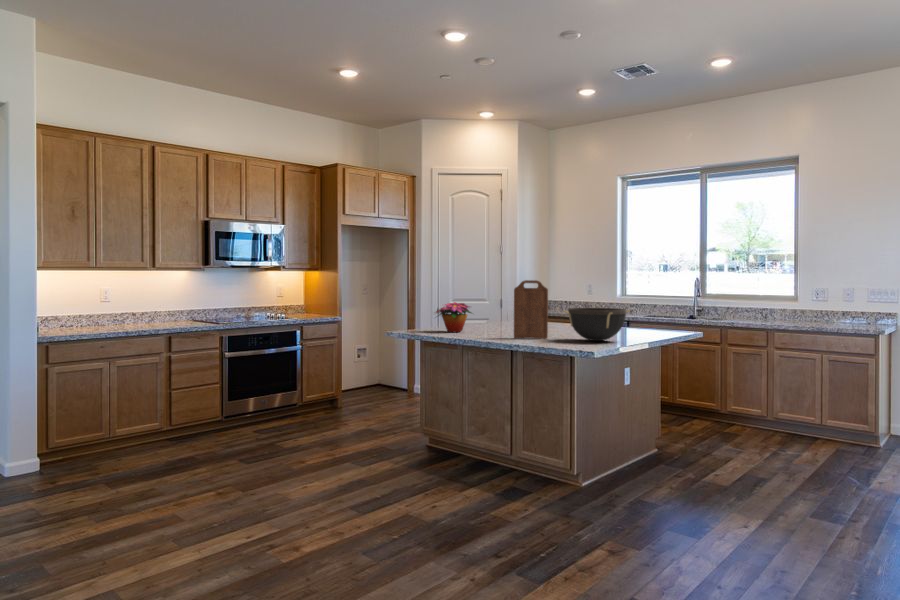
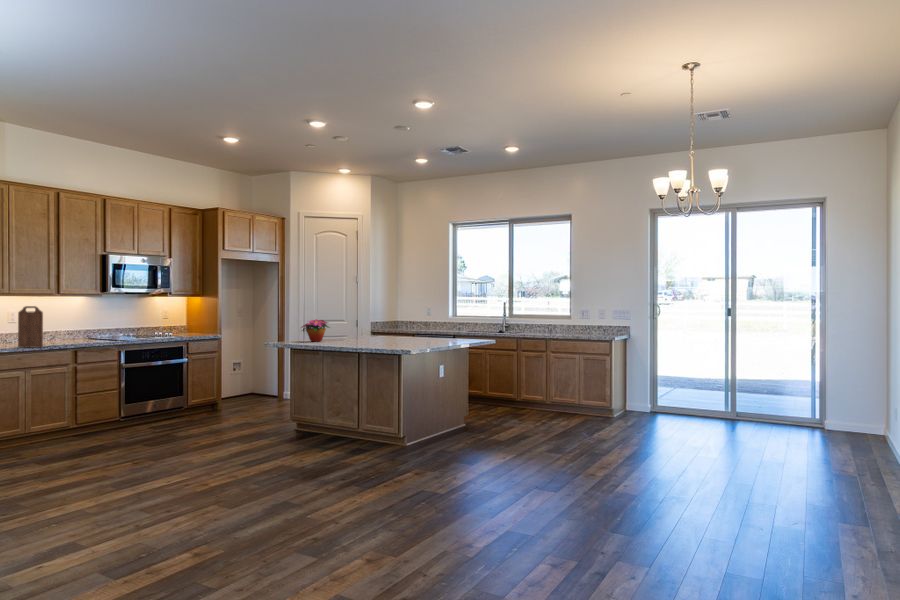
cutting board: present [514,280,548,339] -> present [18,306,43,347]
bowl: present [563,308,630,341] -> none [392,321,439,344]

